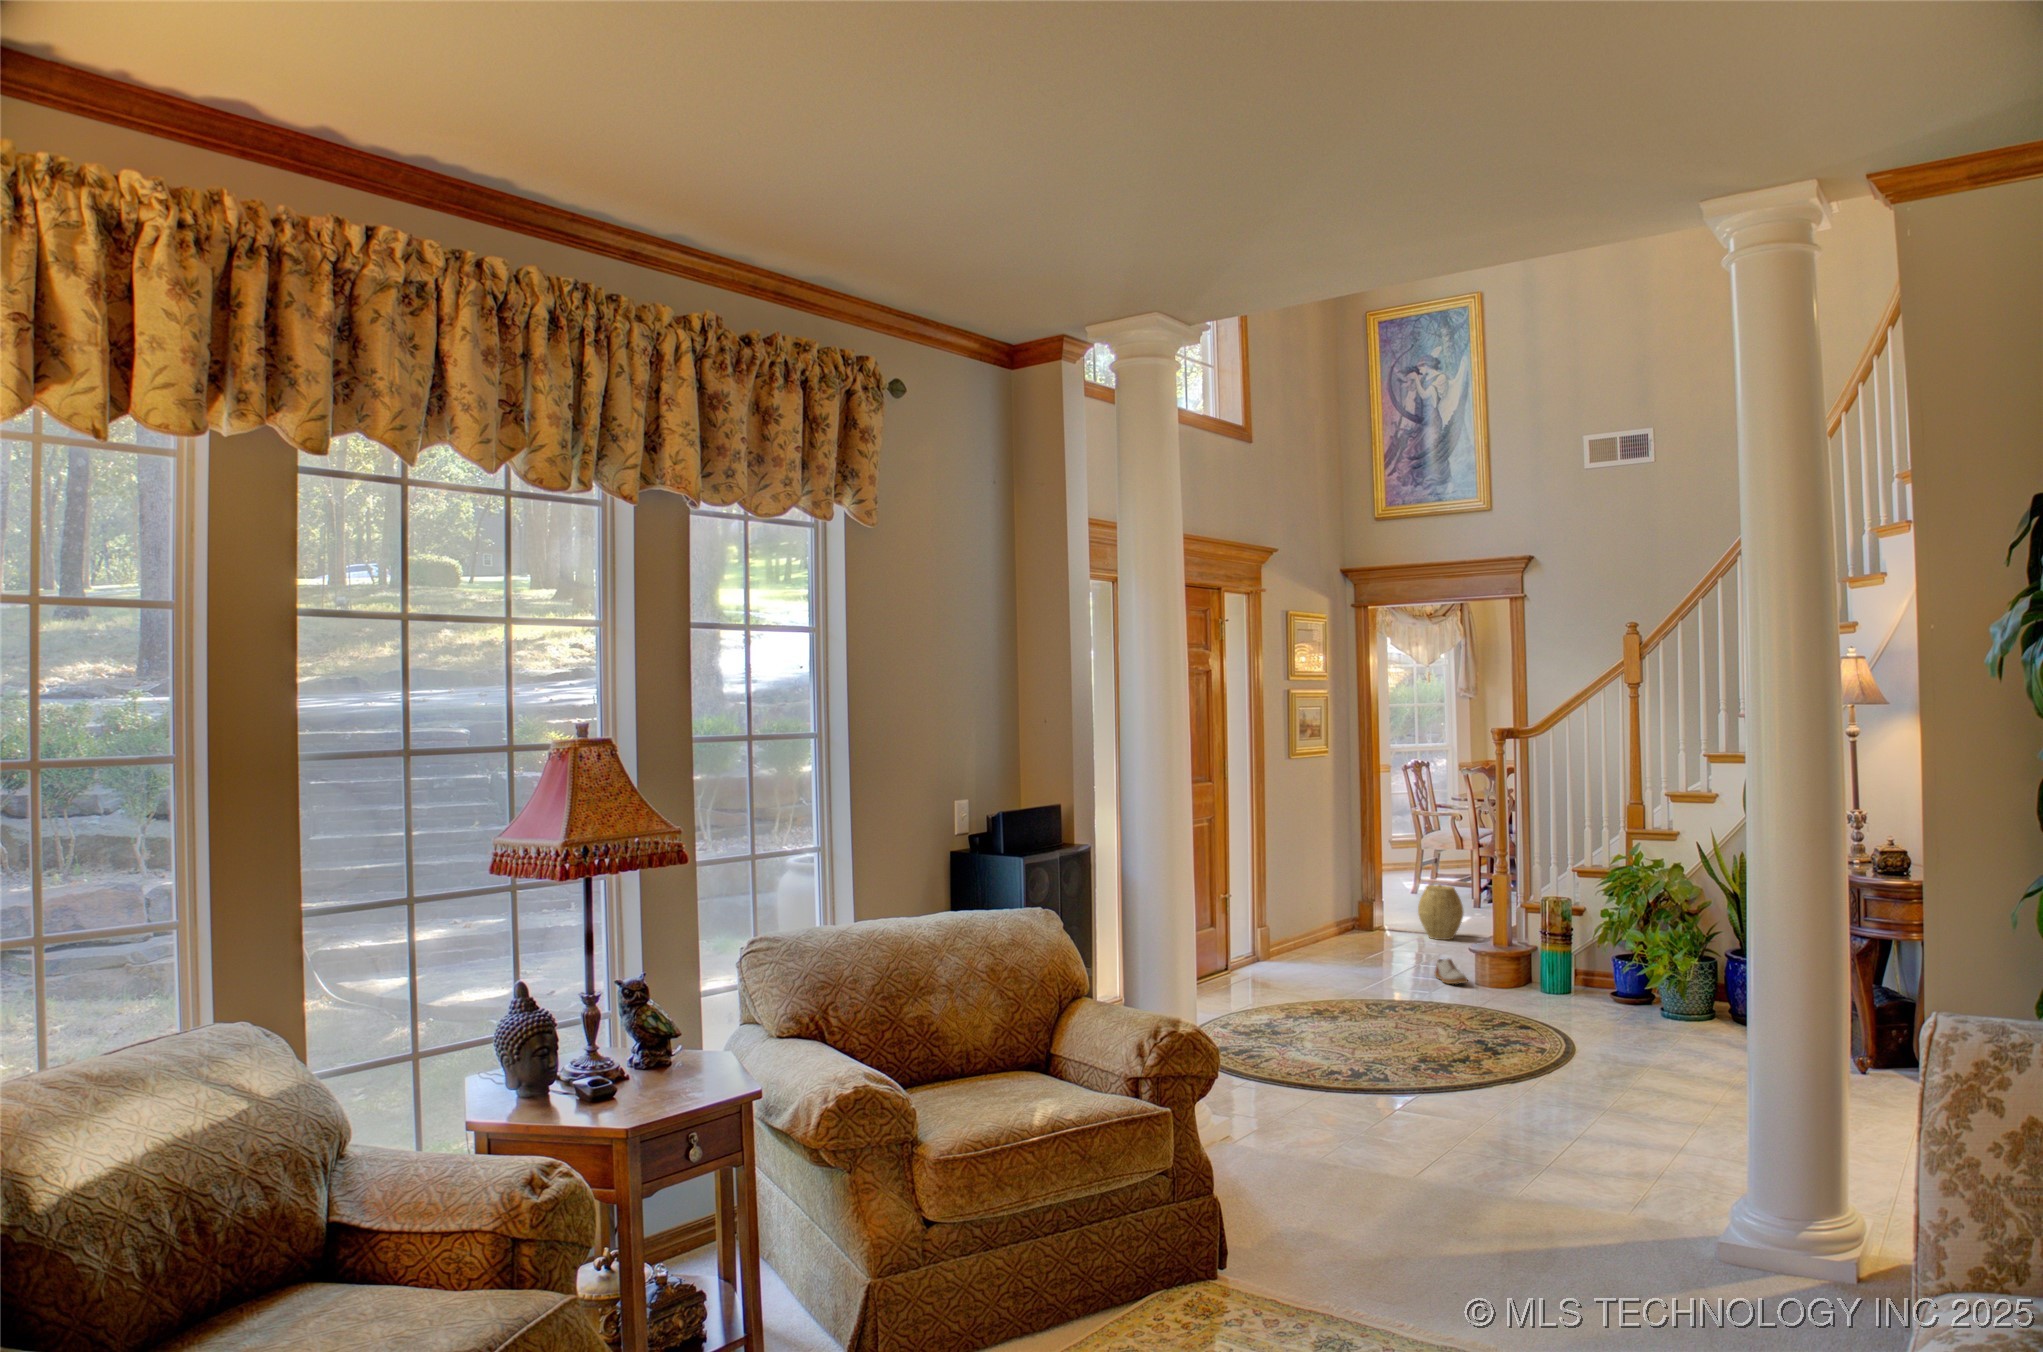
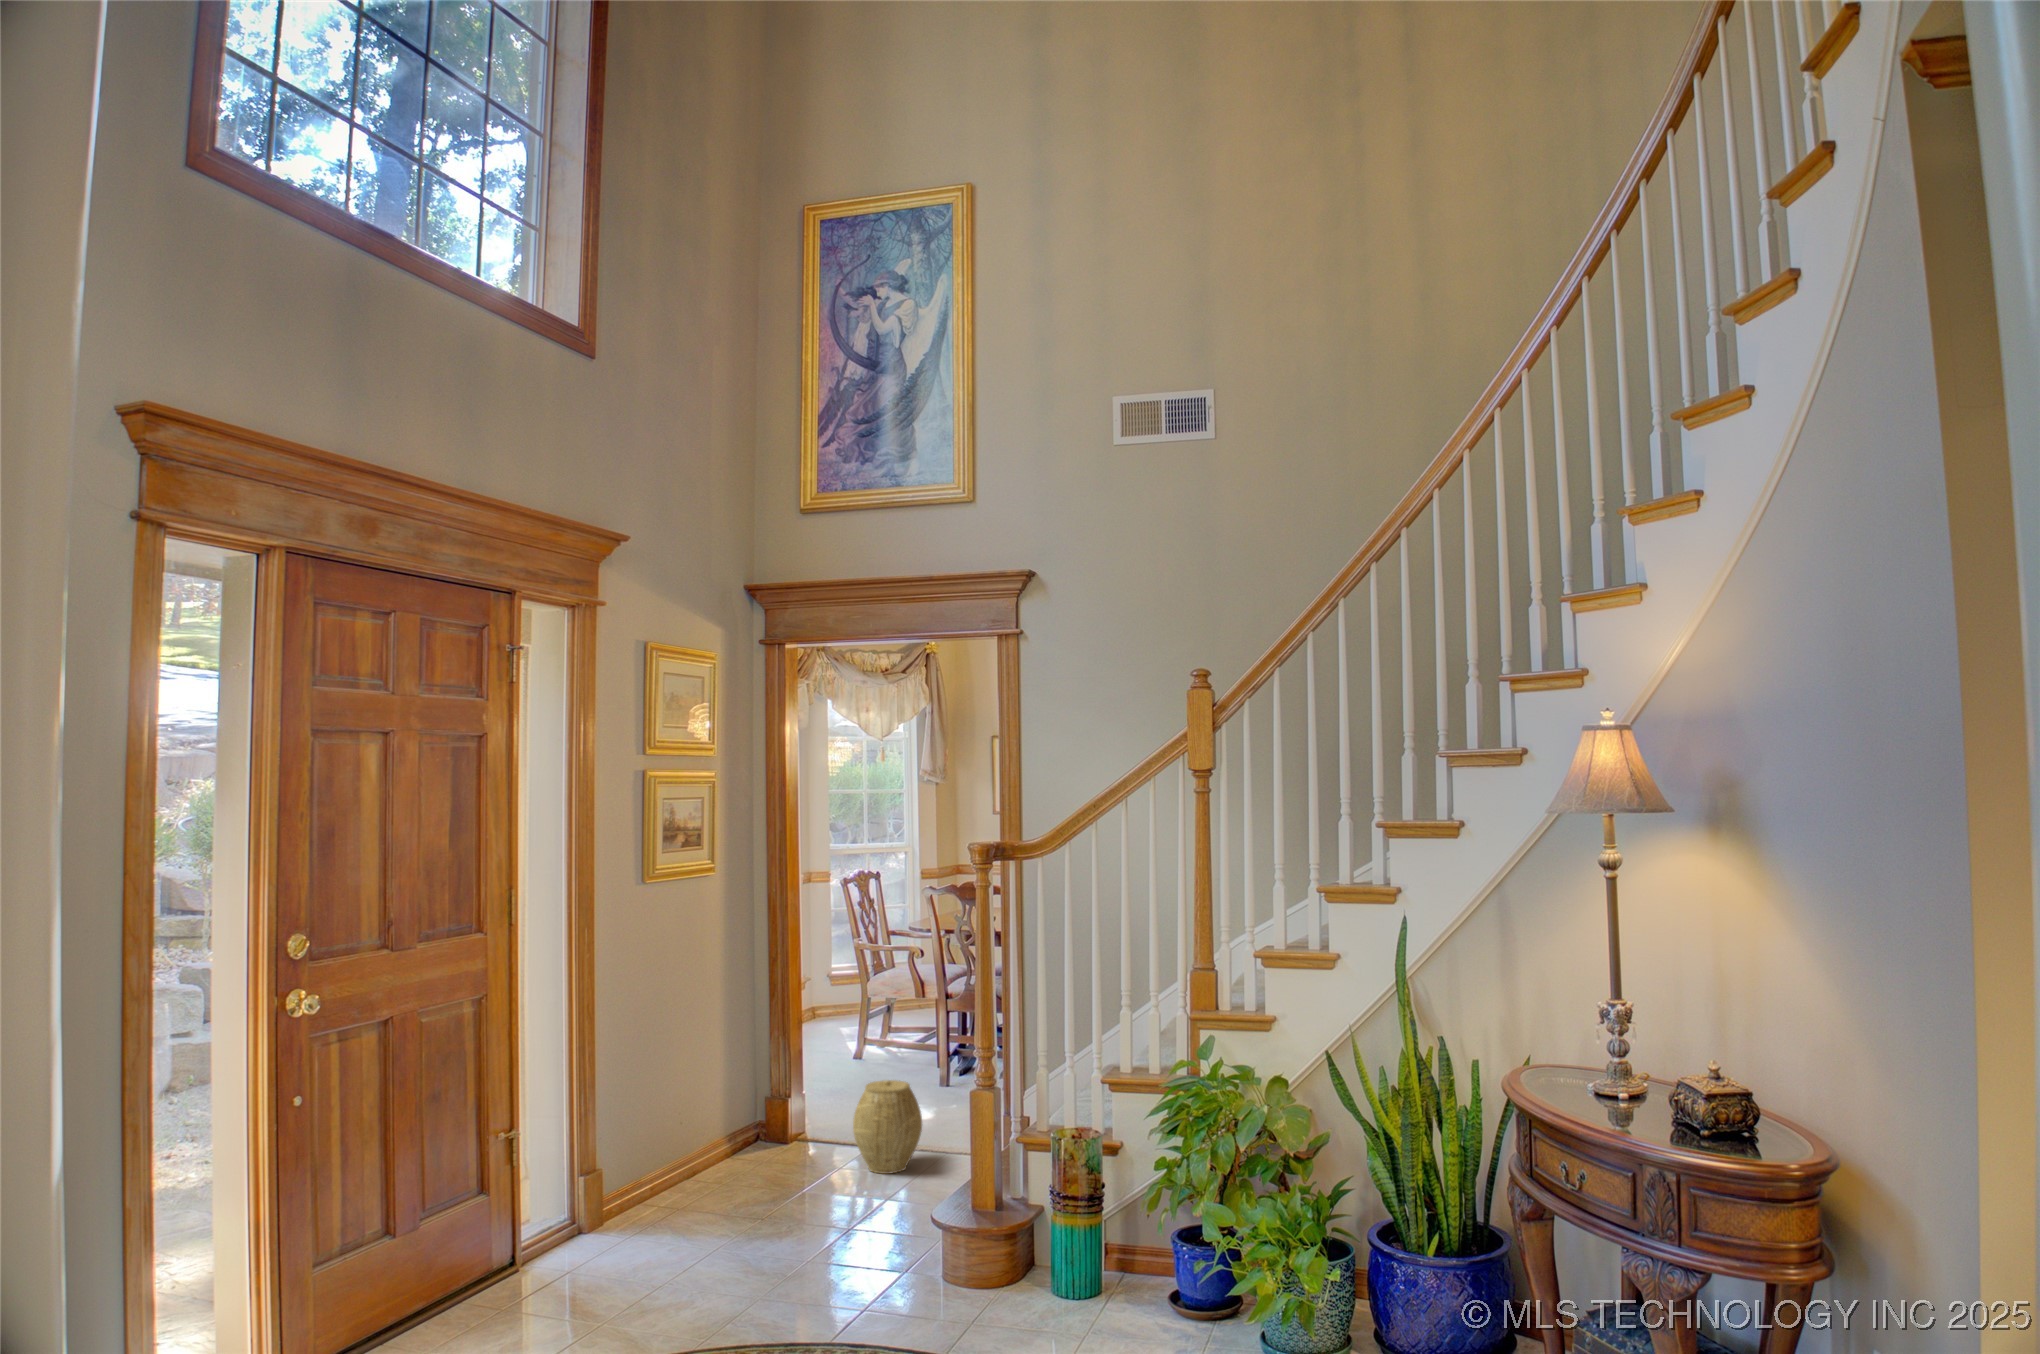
shoe: present [1435,959,1468,984] -> none [873,1256,931,1314]

